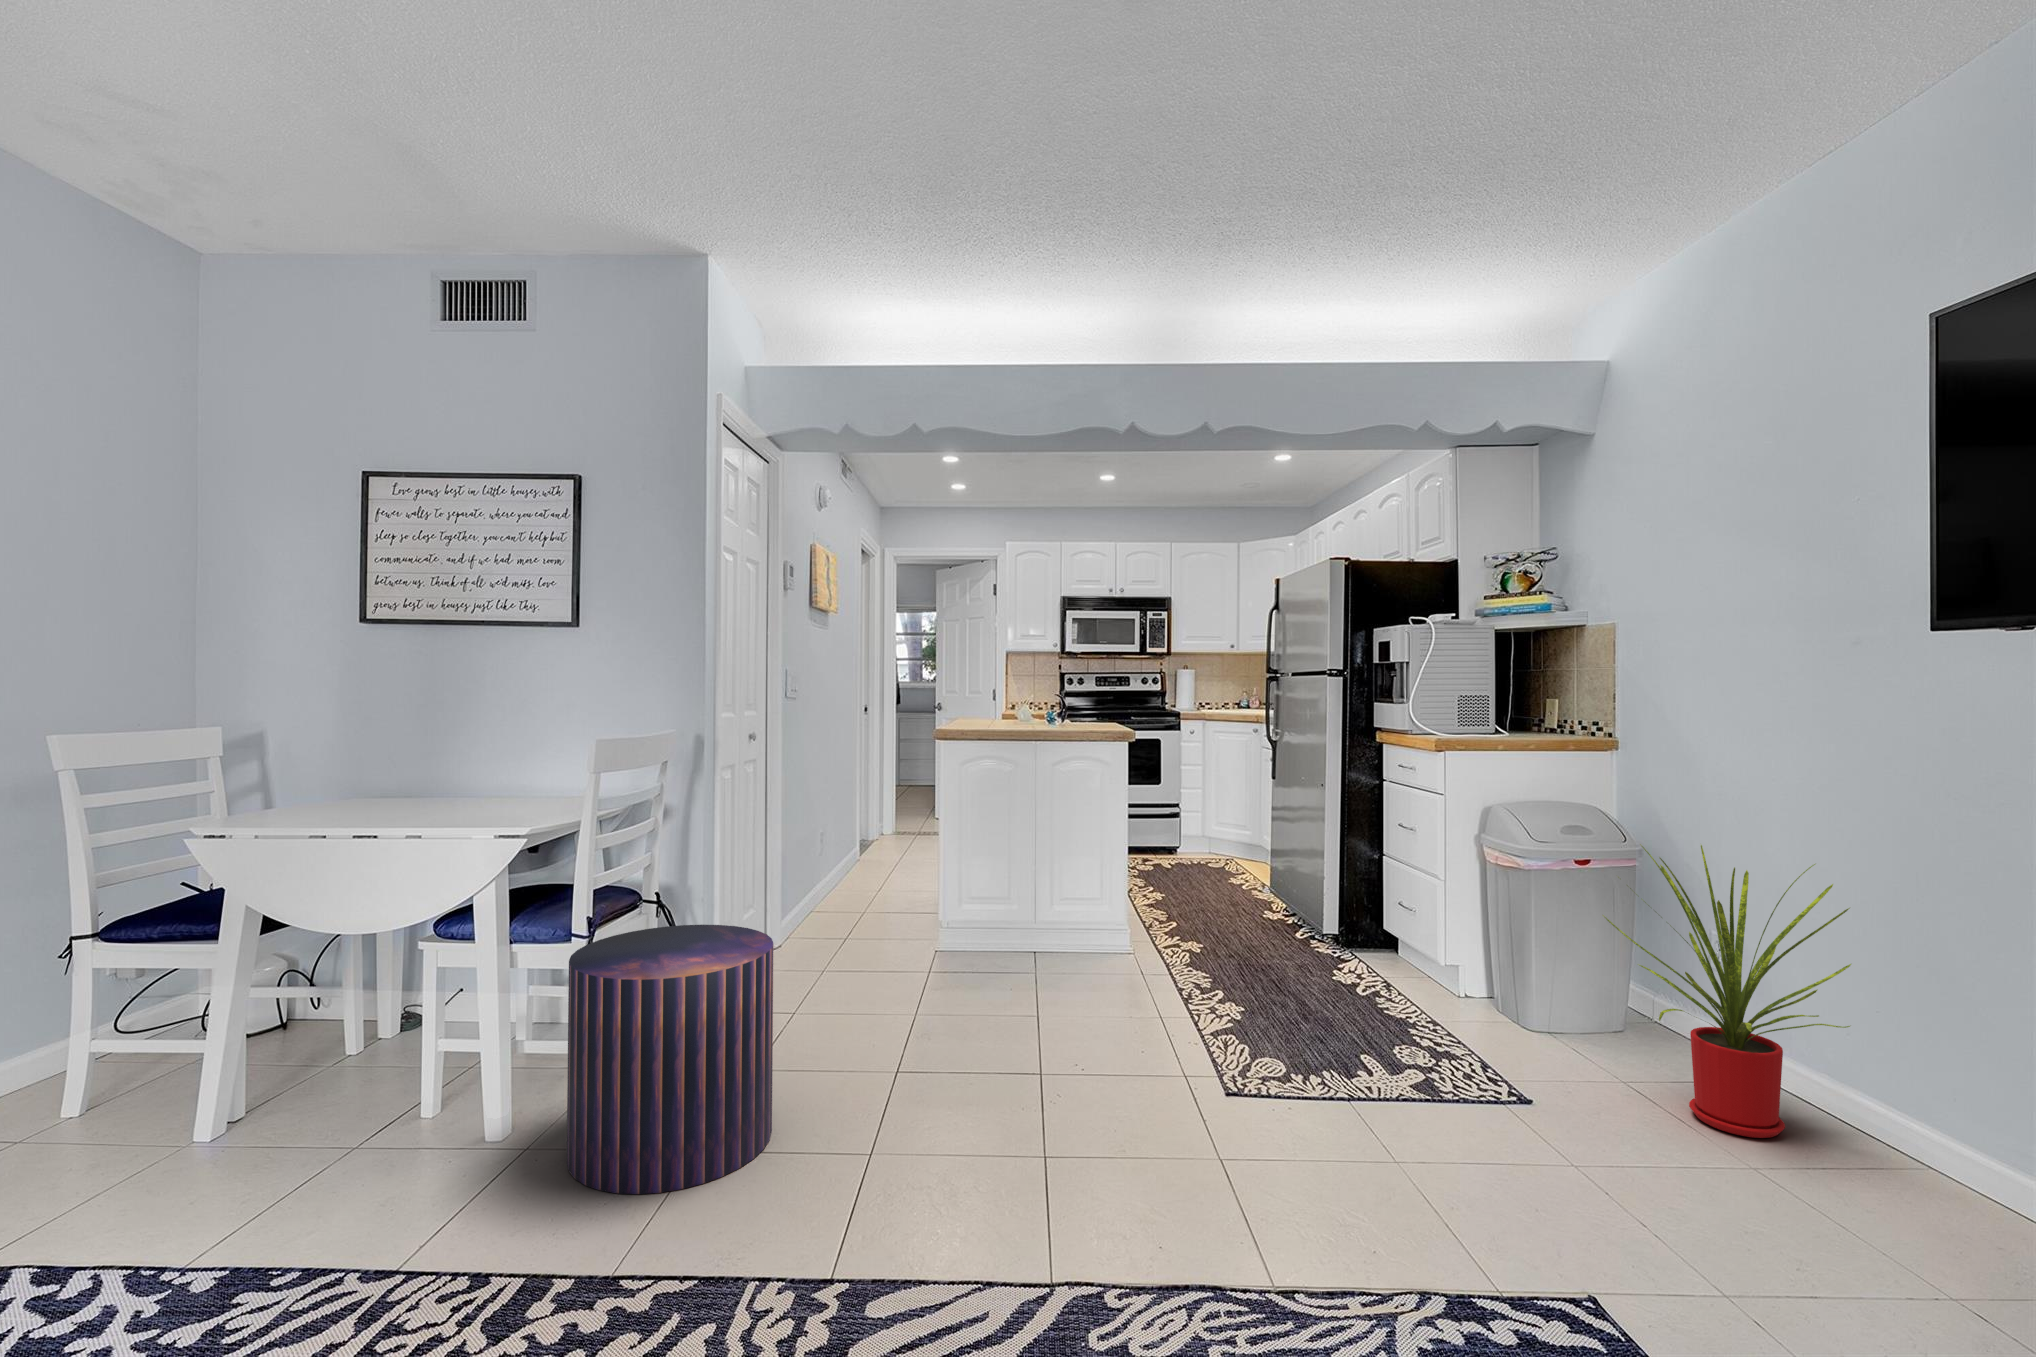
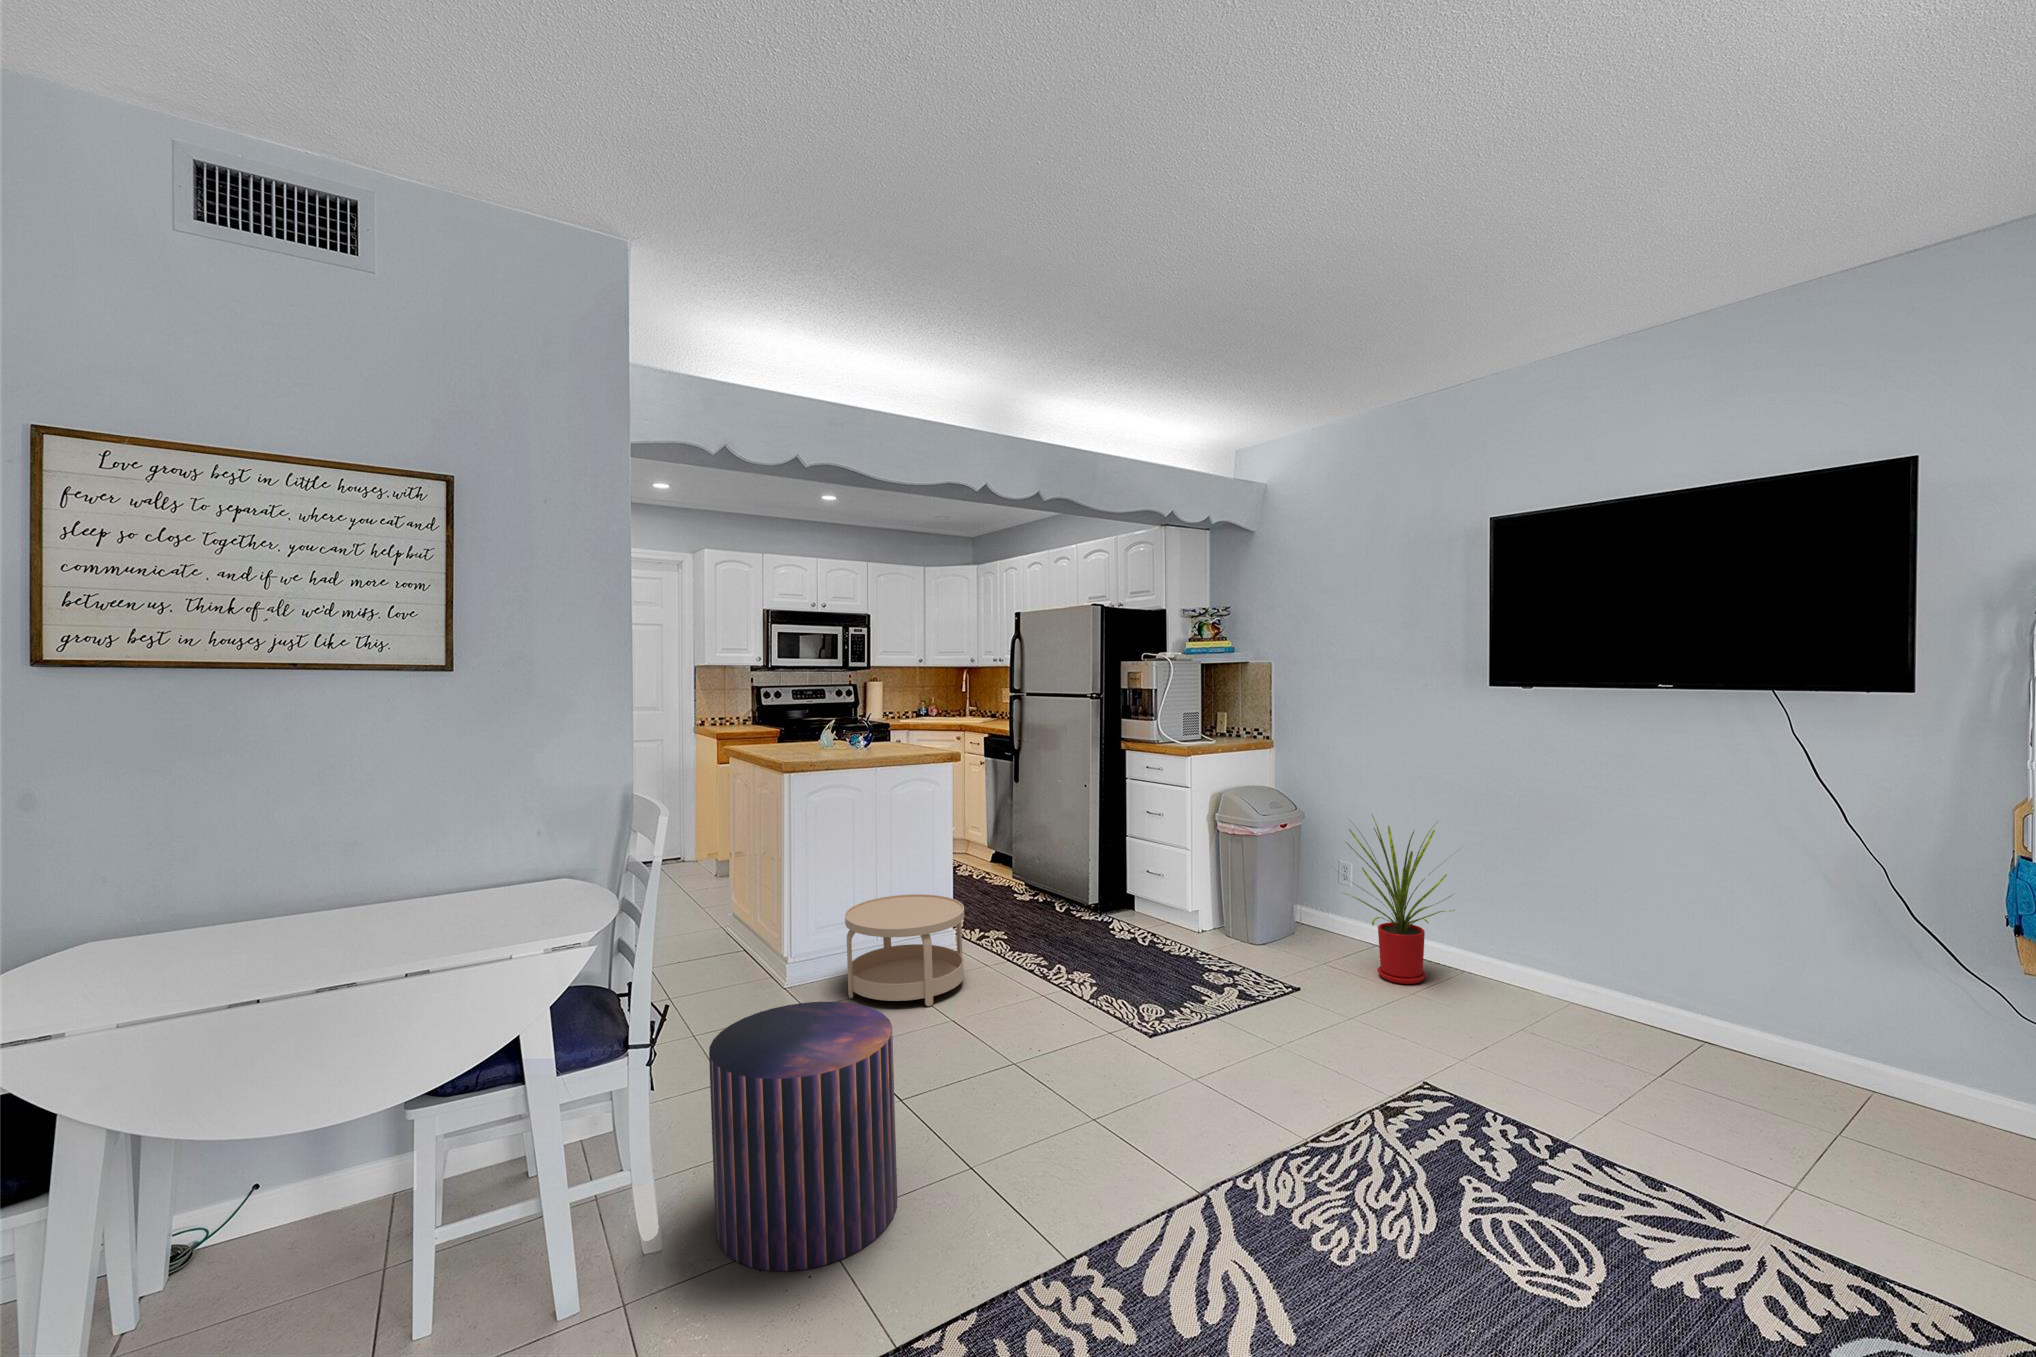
side table: none [961,875,1096,999] -> present [845,894,964,1006]

